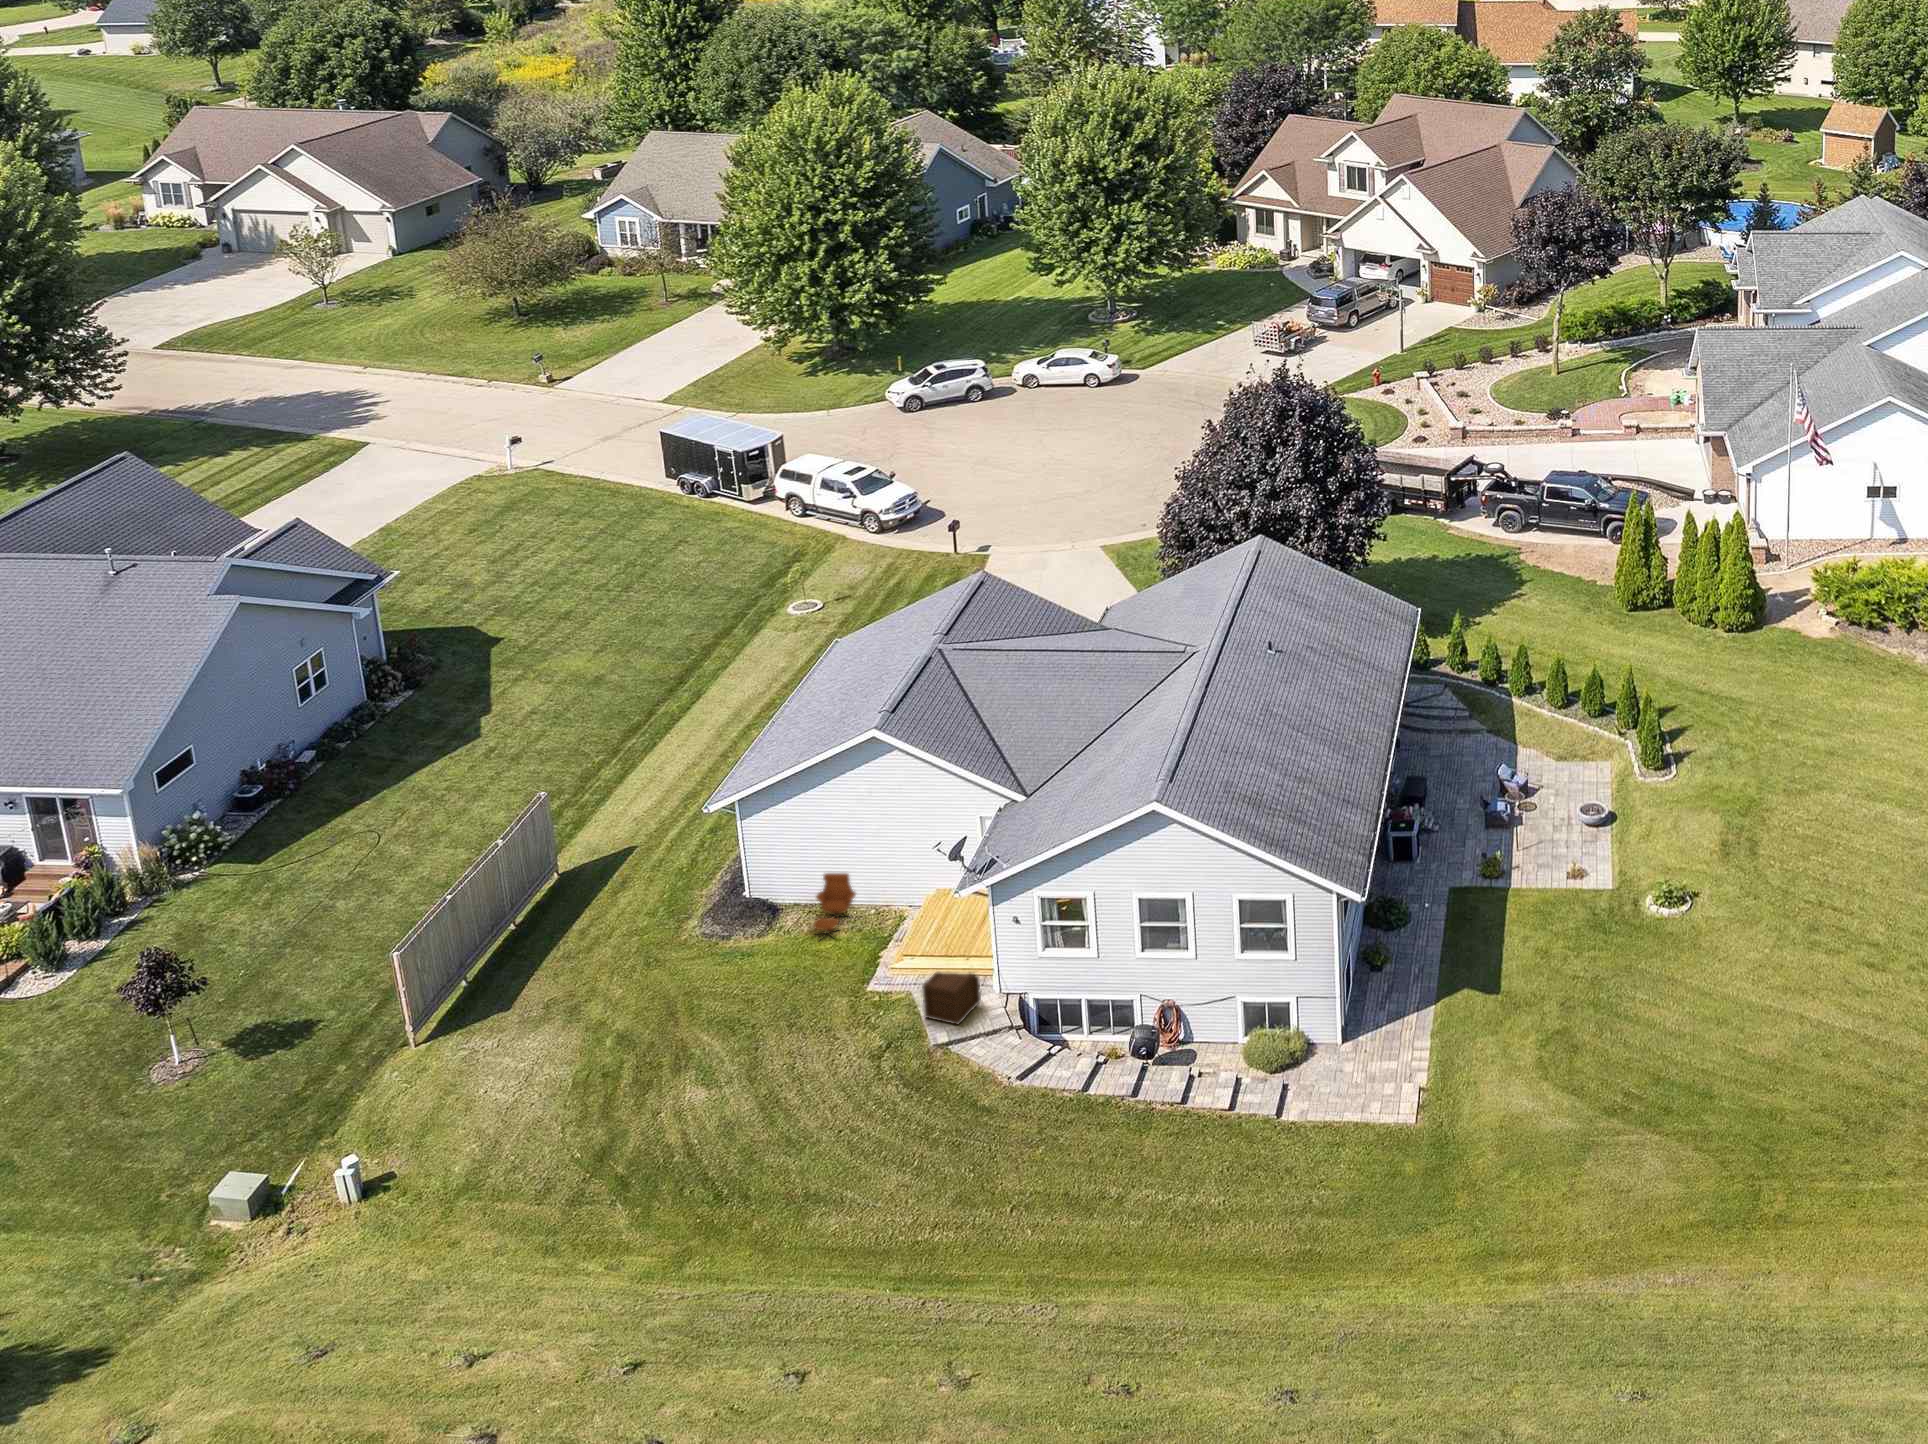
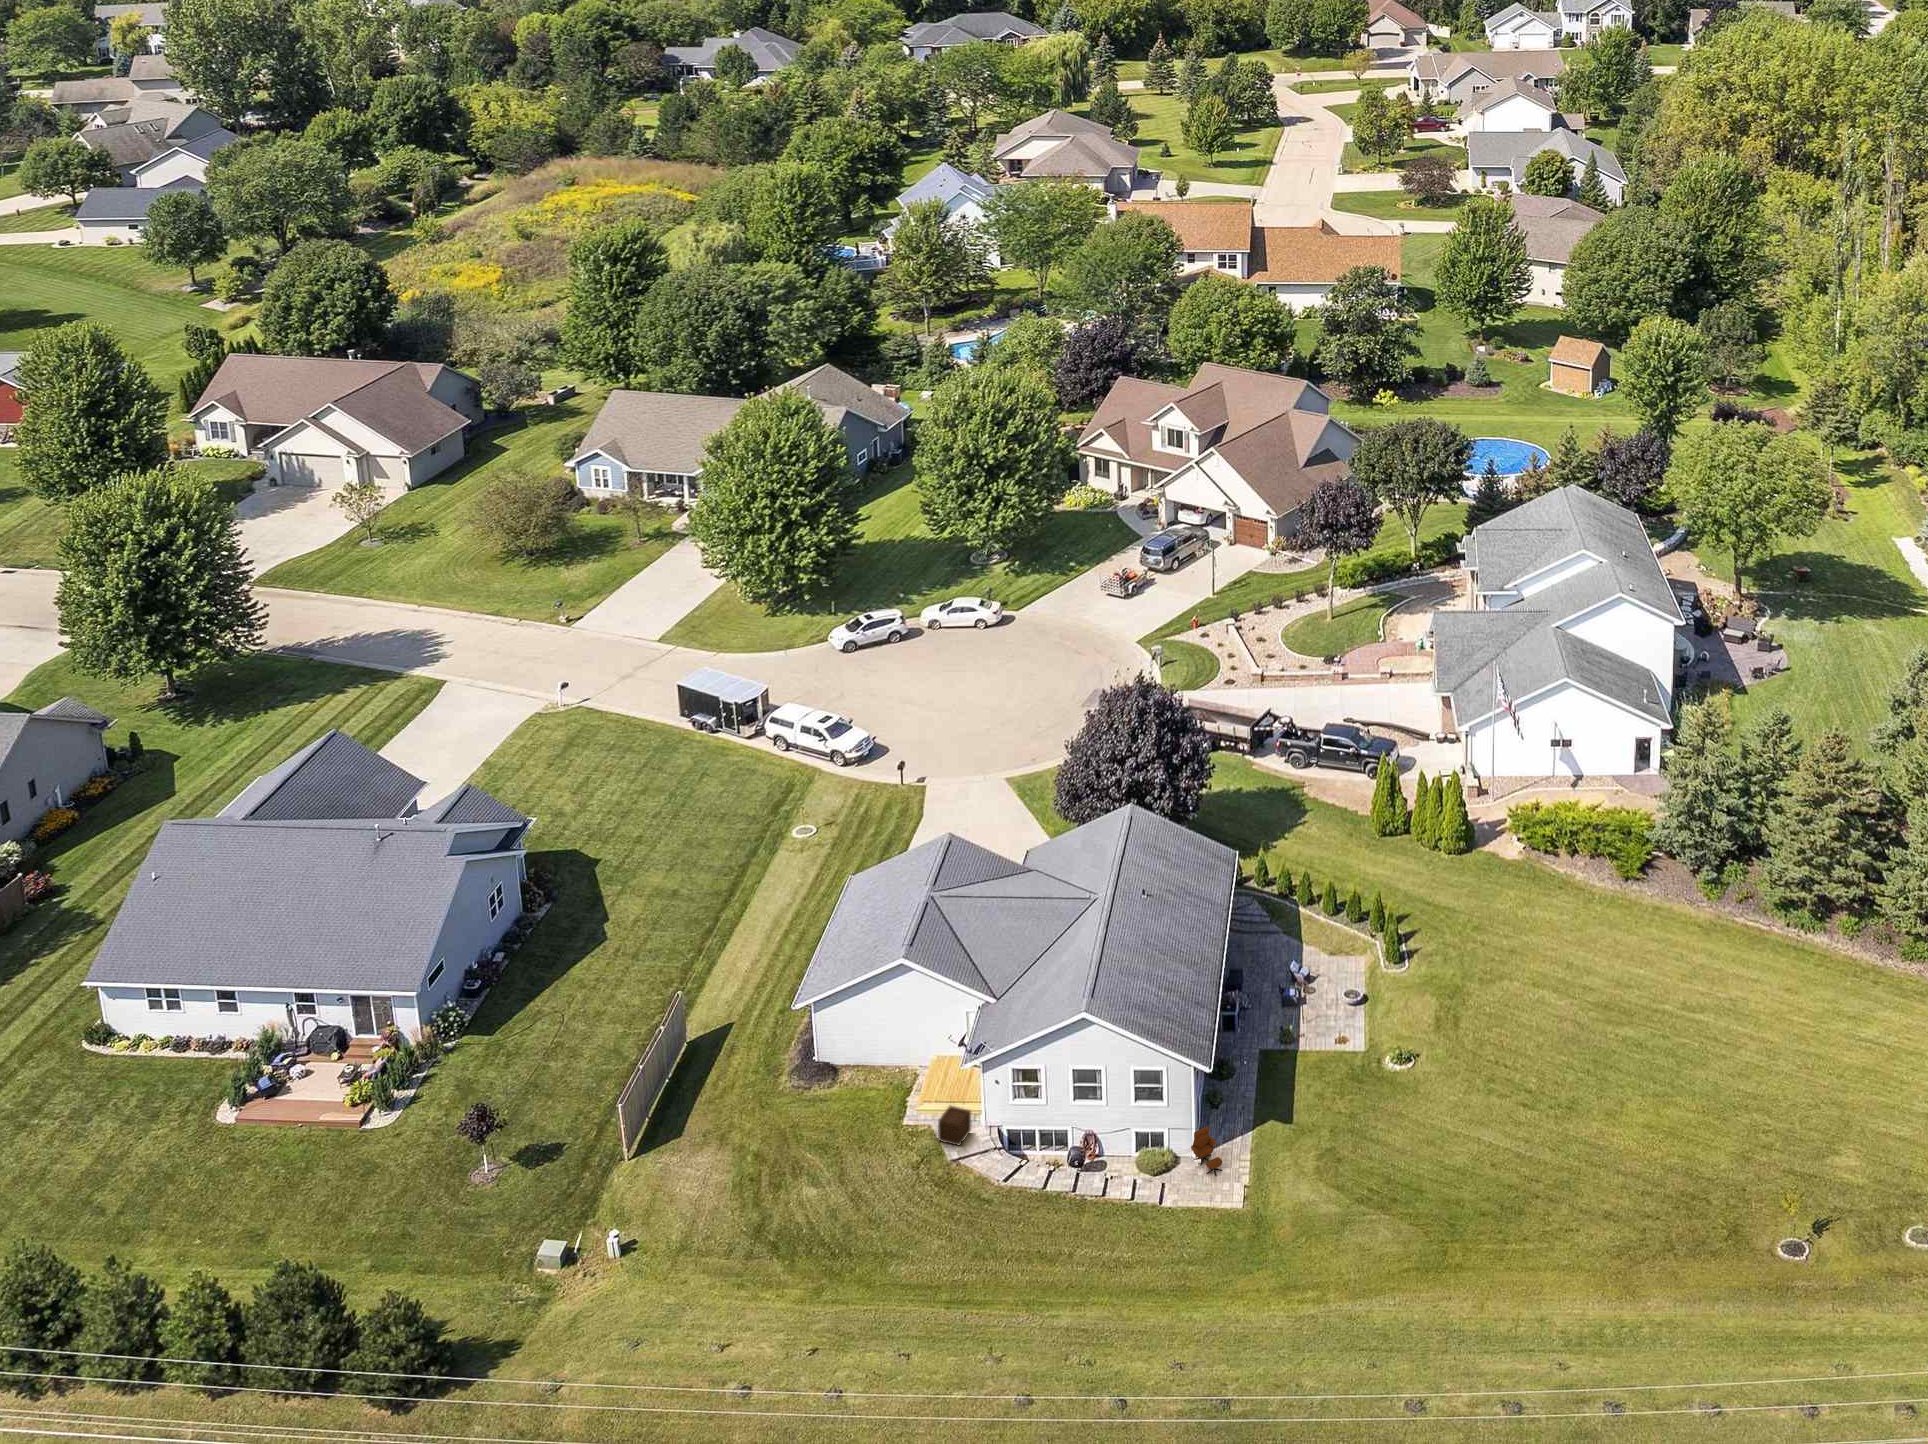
lounge chair: present [814,873,856,936] -> present [1191,1126,1222,1176]

